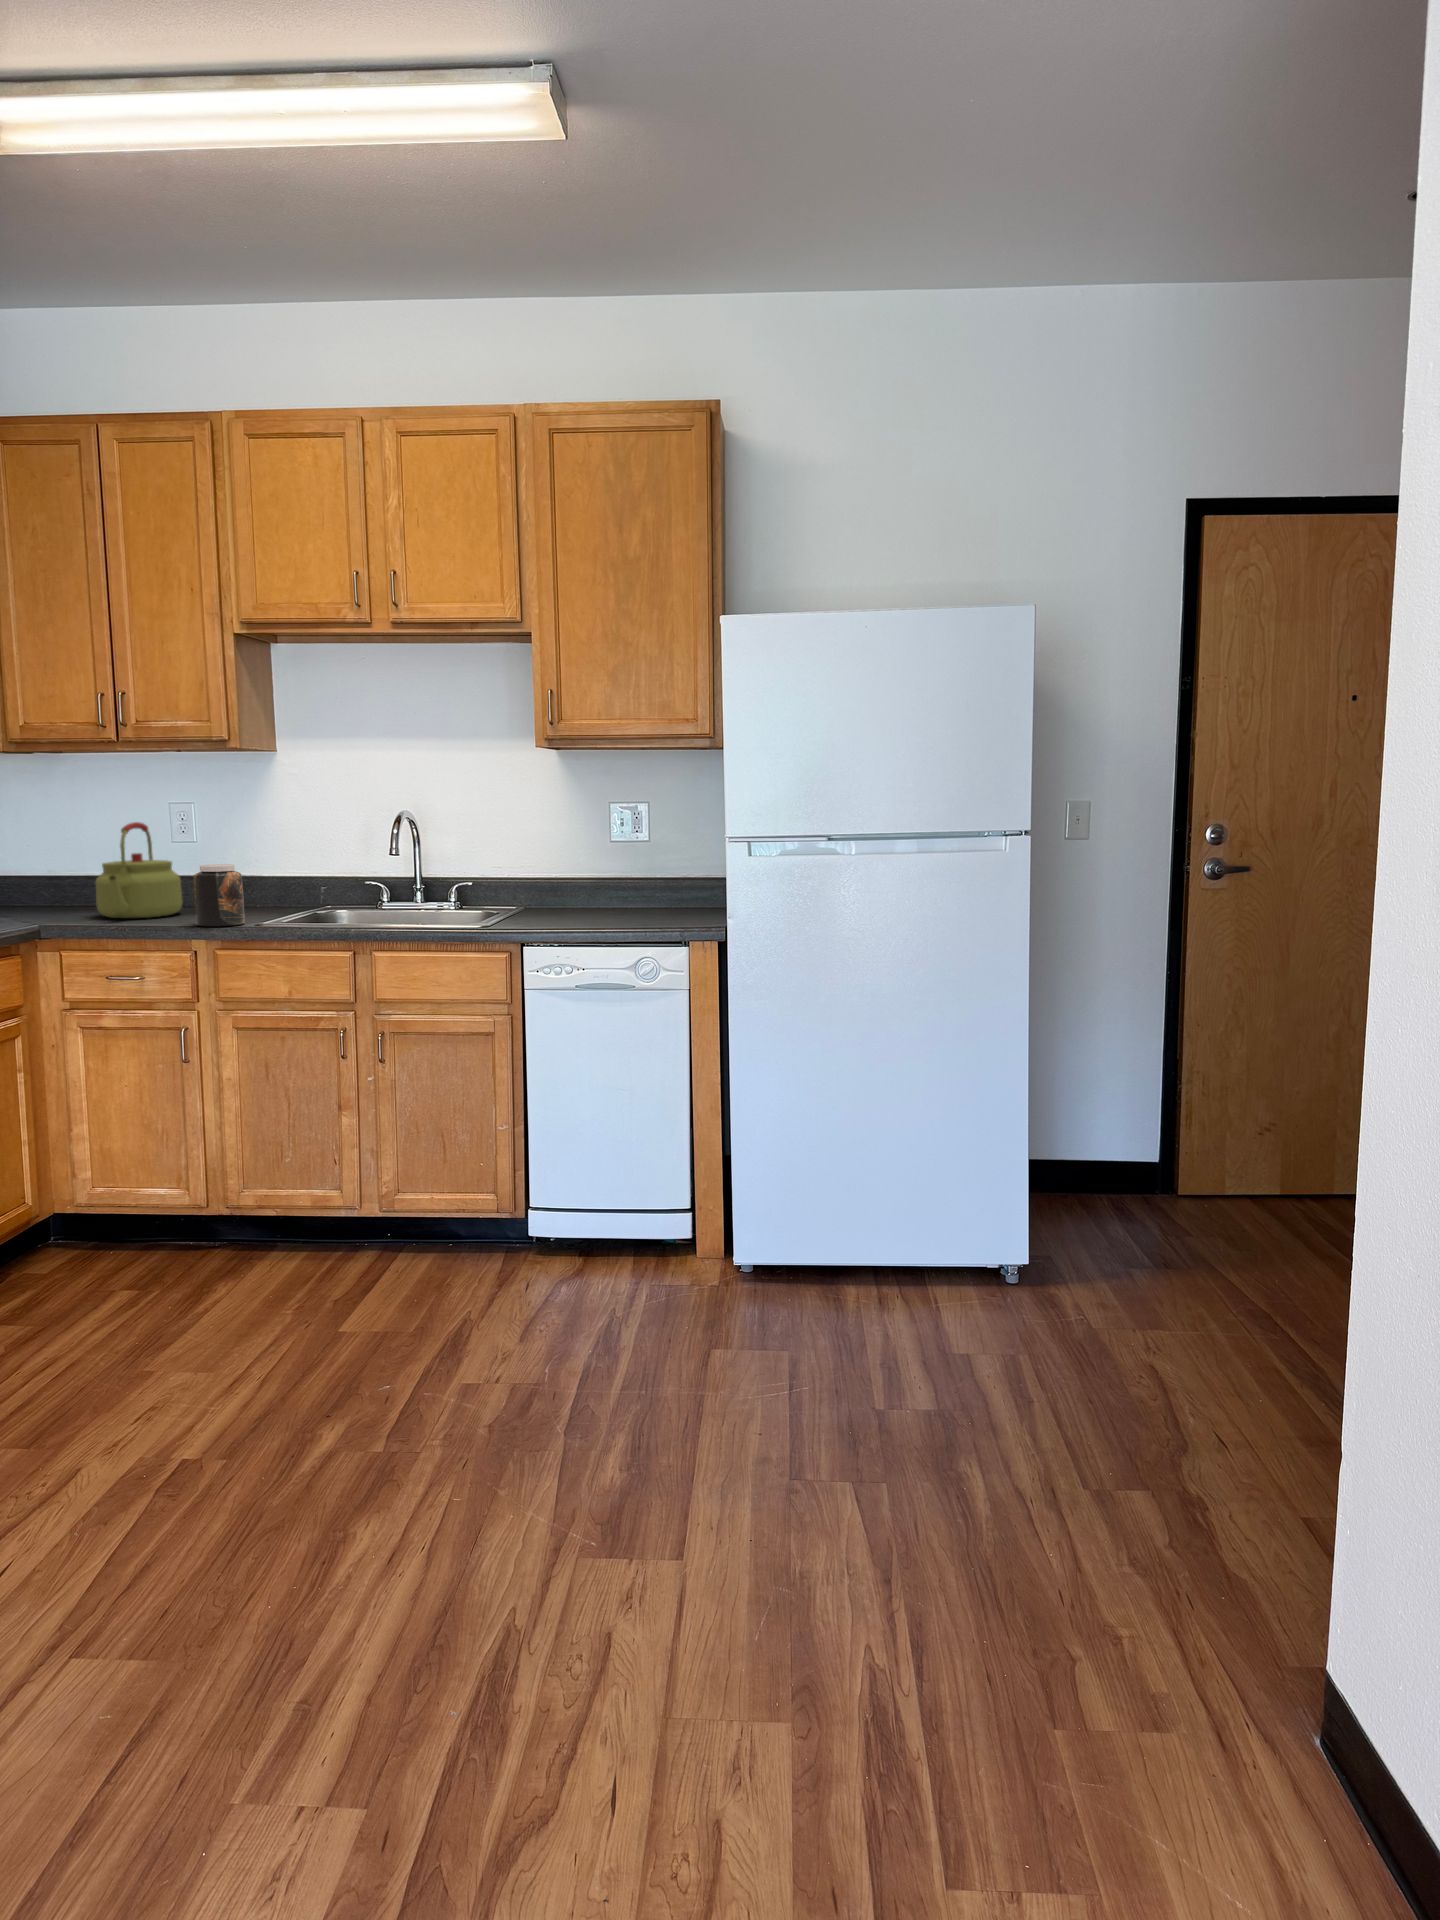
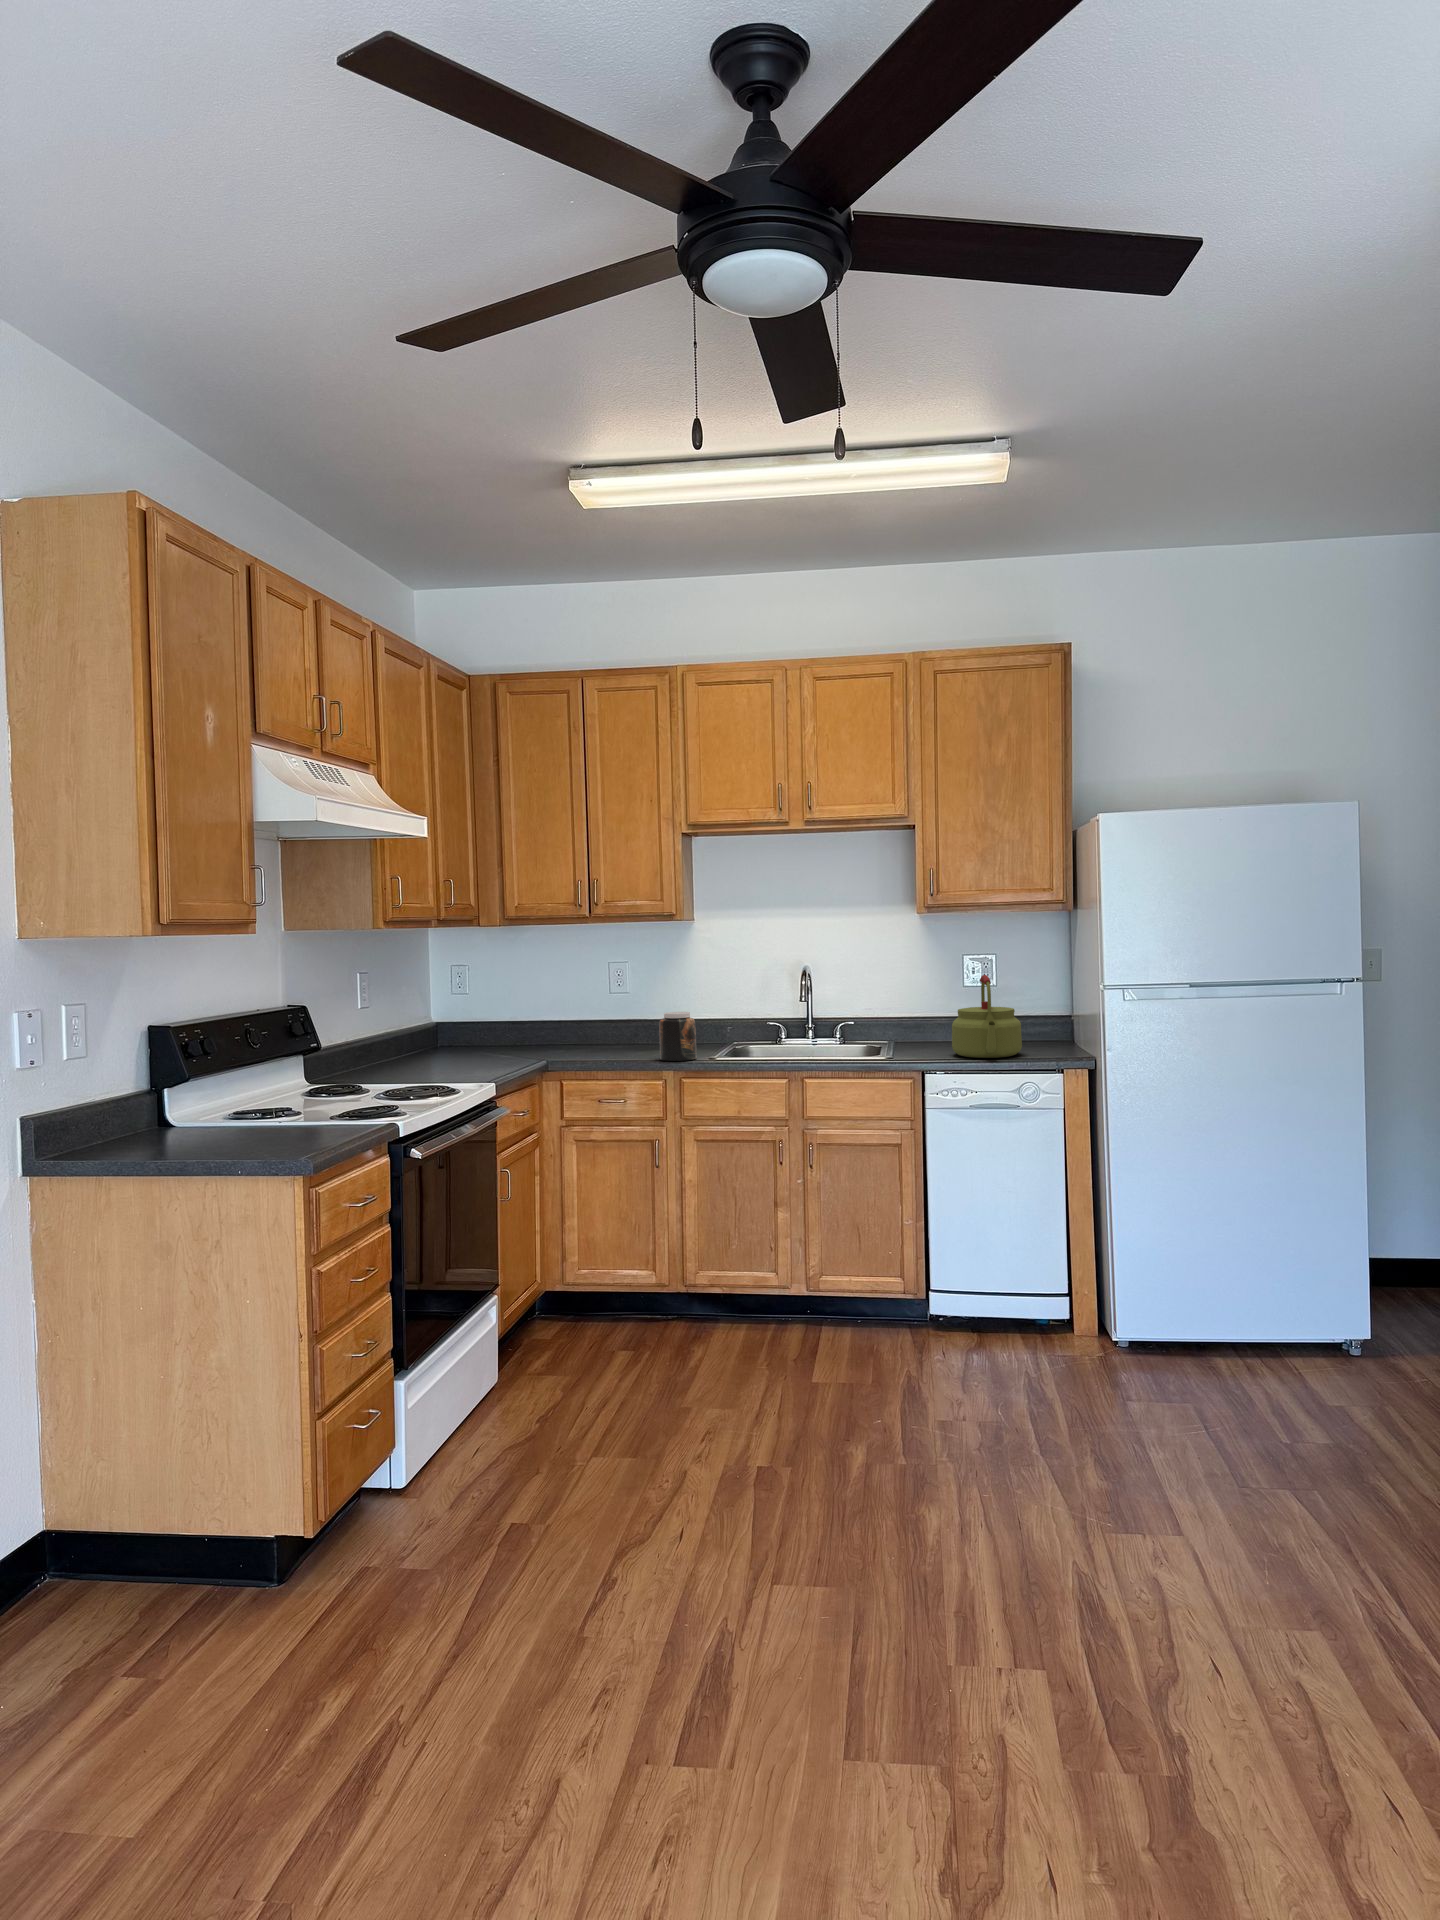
kettle: present [96,822,182,918] -> present [952,975,1022,1058]

